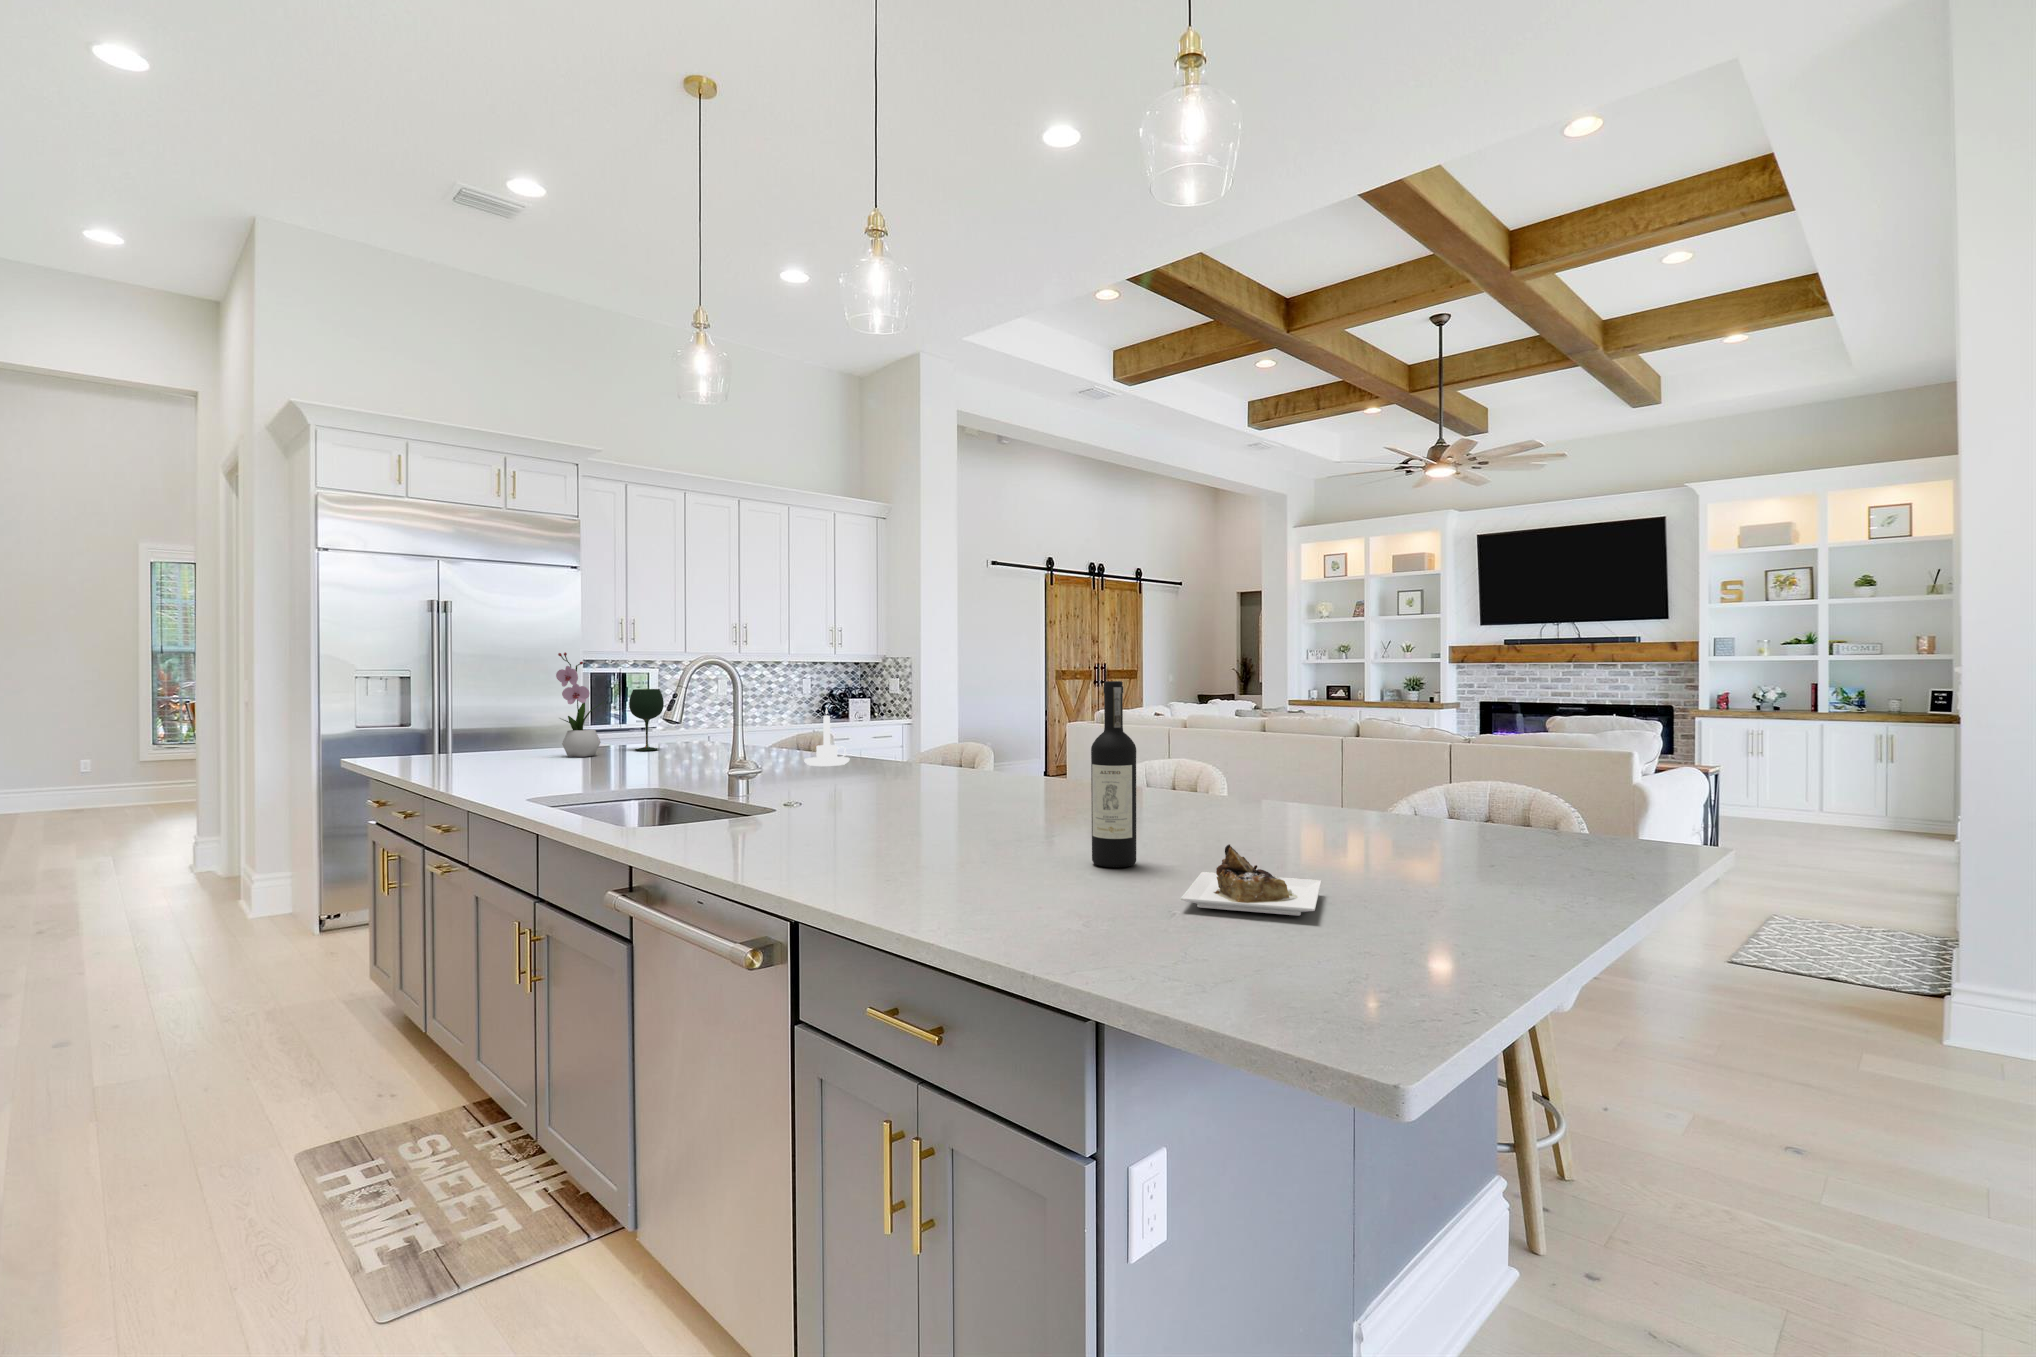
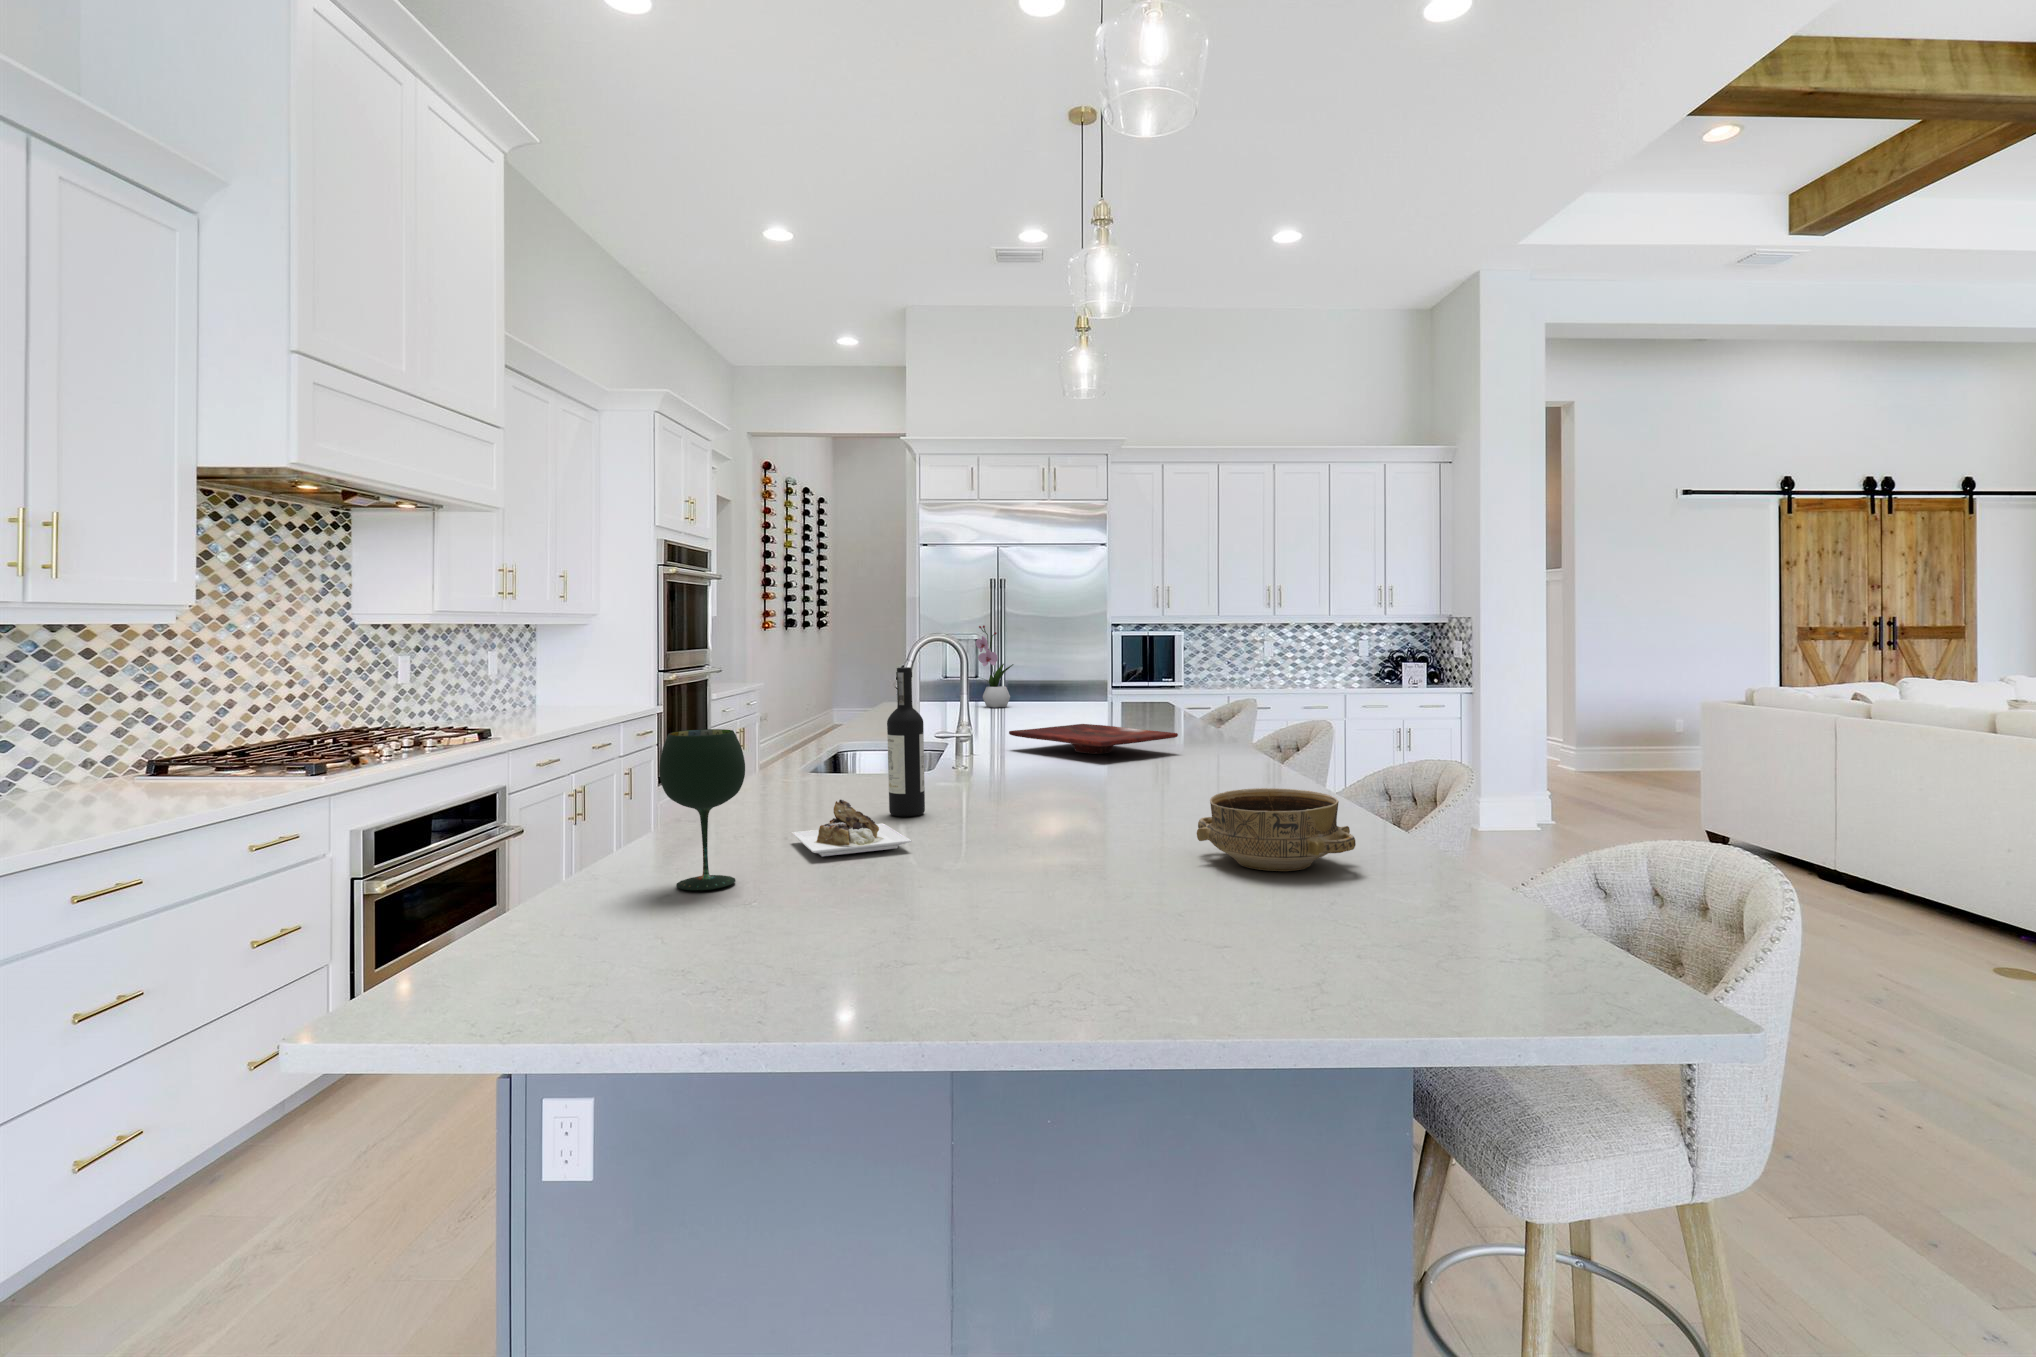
wine glass: present [629,689,664,751] -> present [659,729,745,890]
candle holder: present [804,708,850,766] -> none [1092,675,1132,727]
cutting board: none [850,760,1023,789] -> present [1009,724,1178,754]
ceramic bowl: none [1457,783,1615,854] -> present [1197,788,1356,871]

